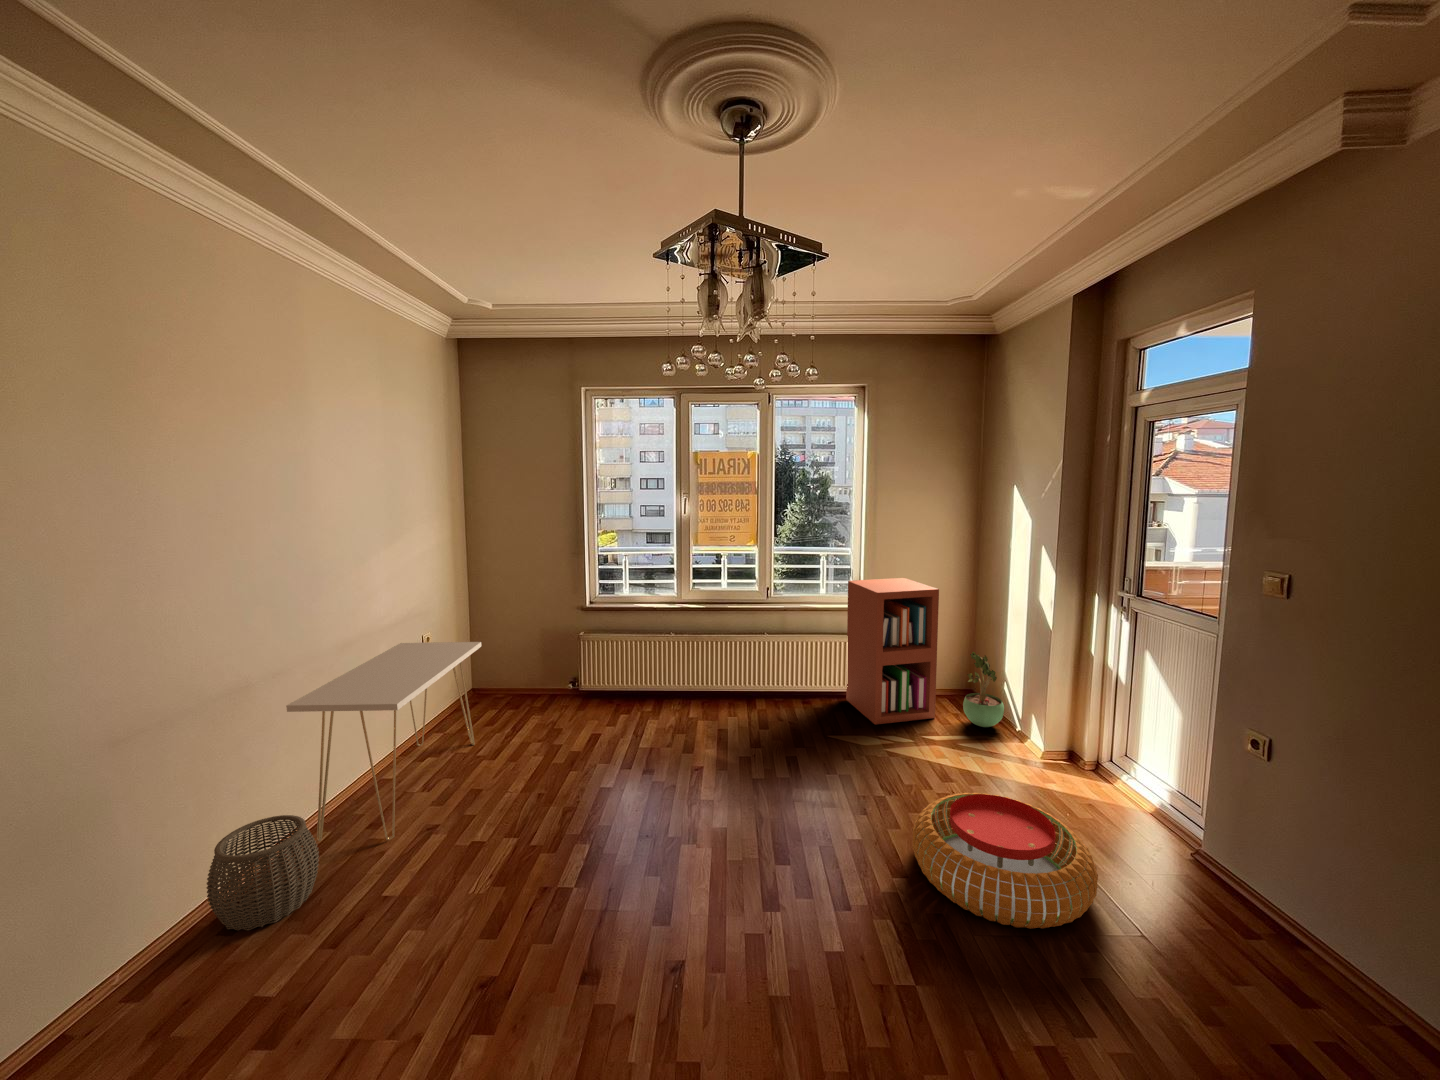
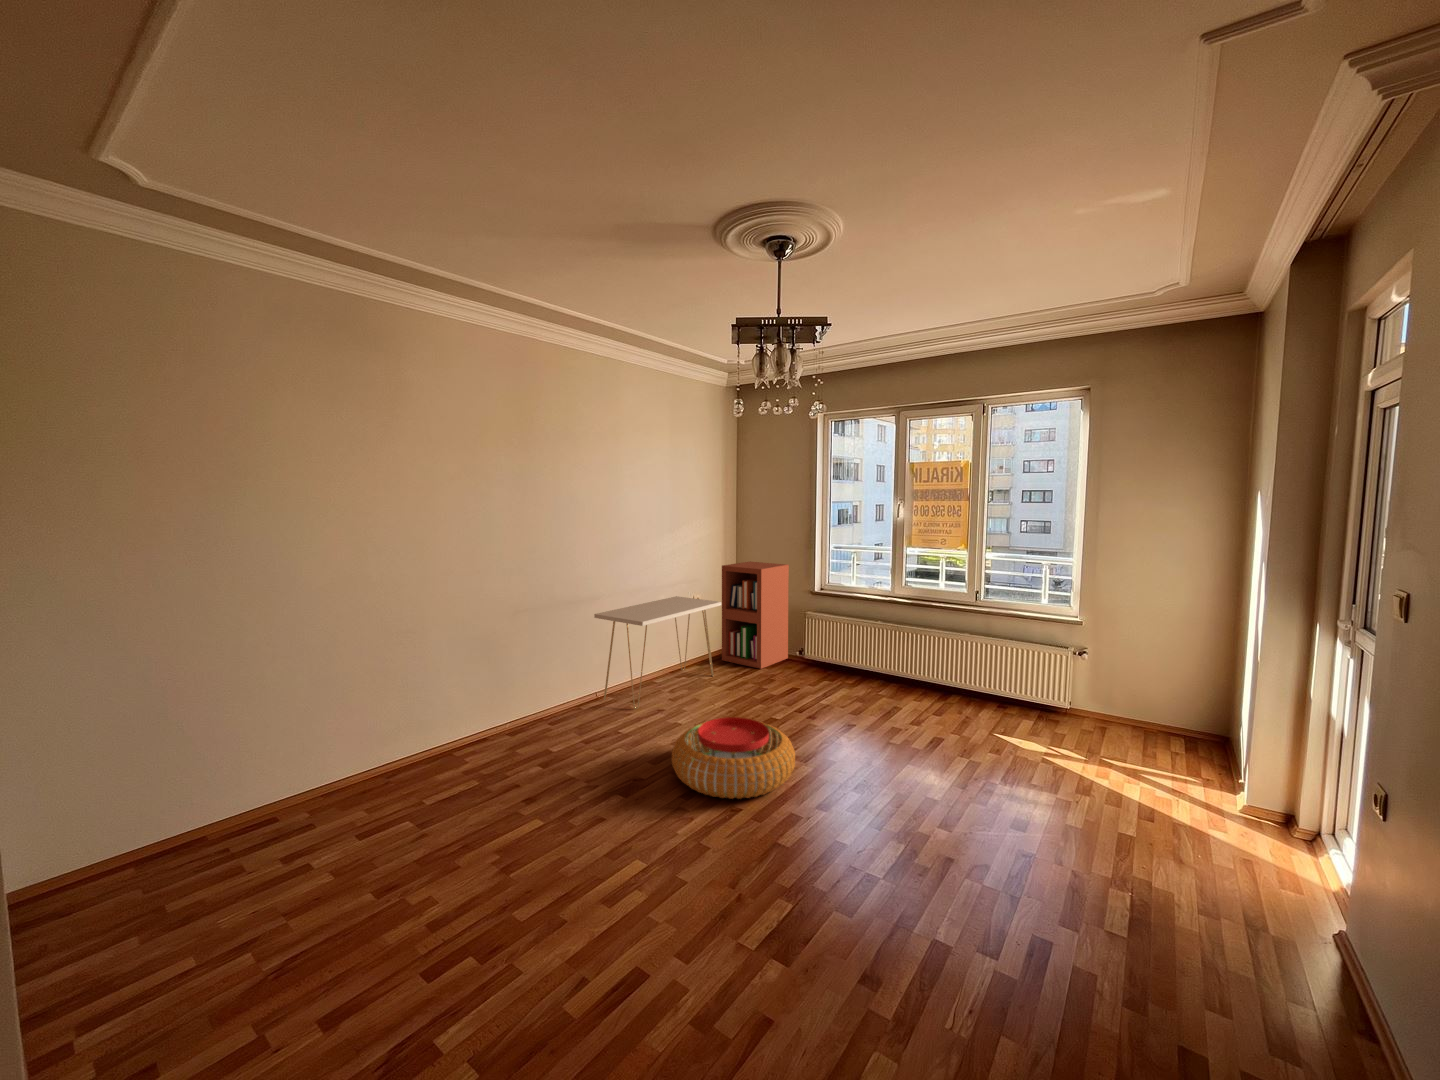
bookshelf: present [846,578,939,724] -> present [722,561,789,669]
potted plant: present [963,652,1004,727] -> none [1173,682,1229,772]
pouf: present [912,792,1098,929] -> present [672,717,795,799]
woven basket: present [206,815,319,931] -> none [542,672,594,726]

